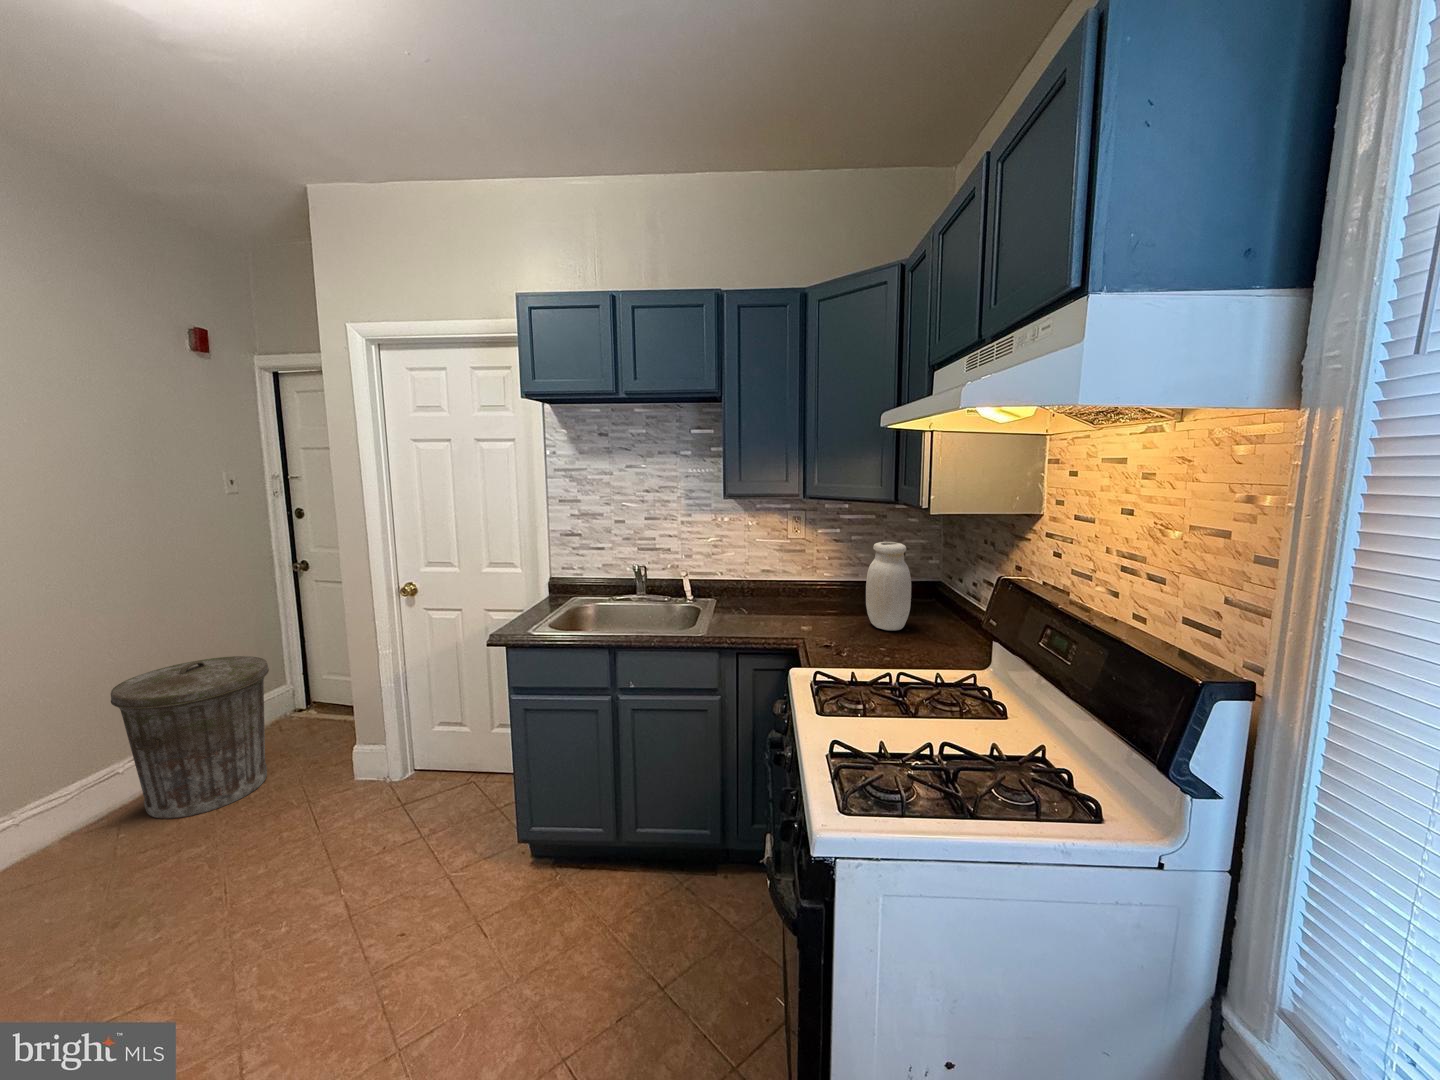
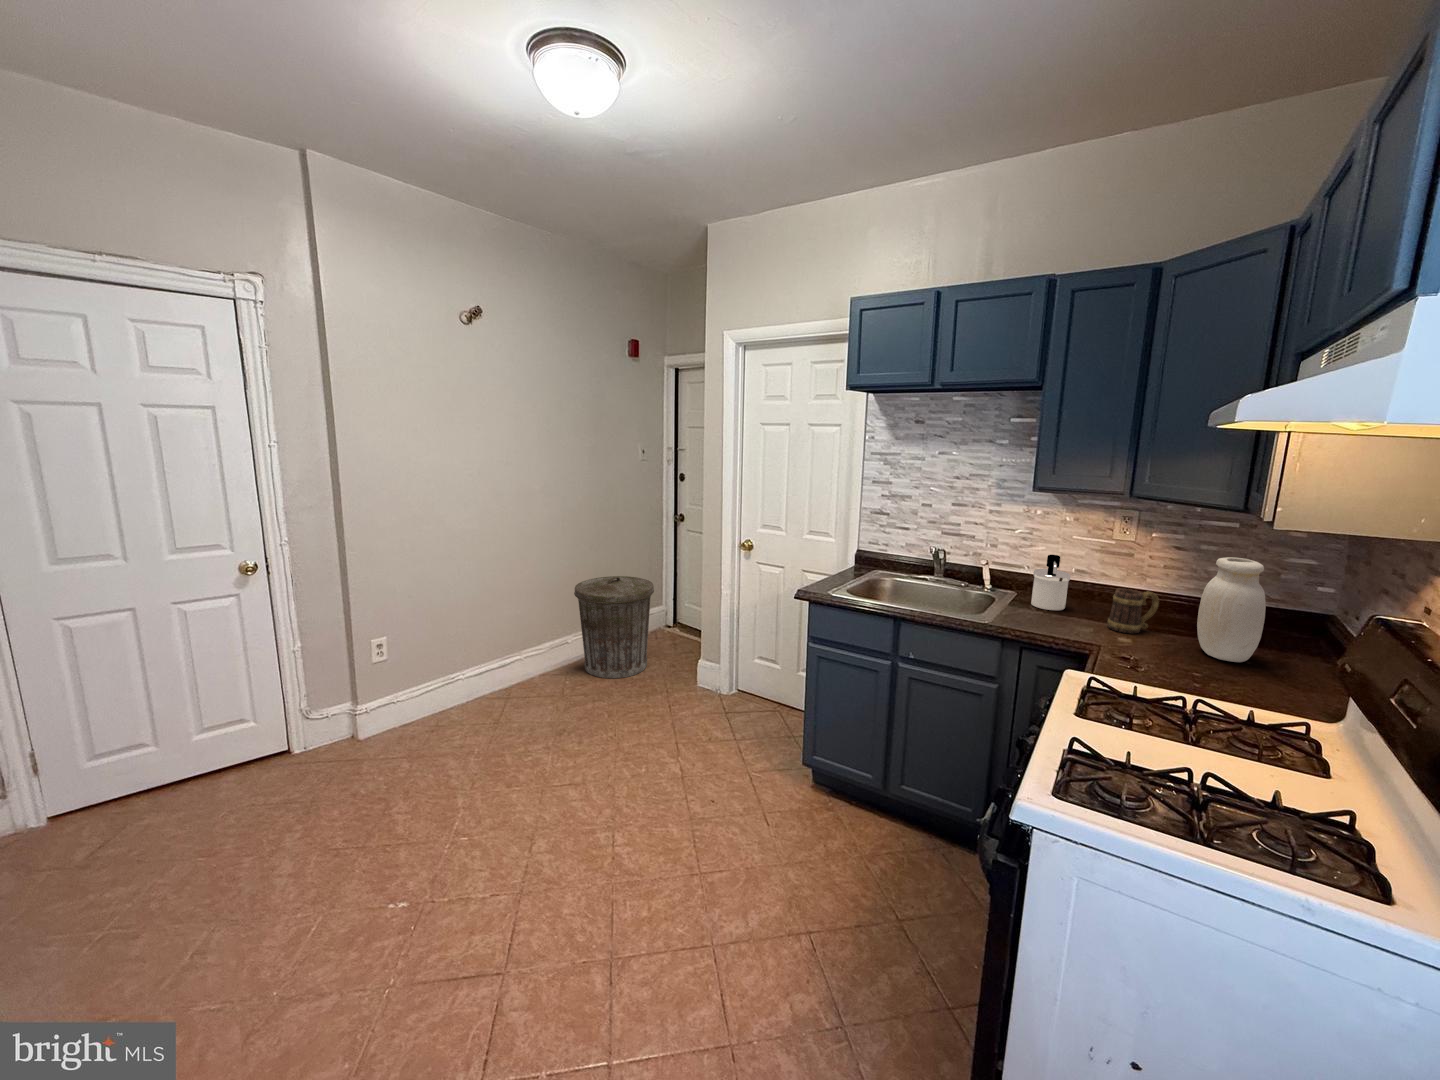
soap dispenser: none [731,558,762,611] -> present [1031,555,1070,610]
mug: none [799,580,834,621] -> present [1108,589,1159,633]

